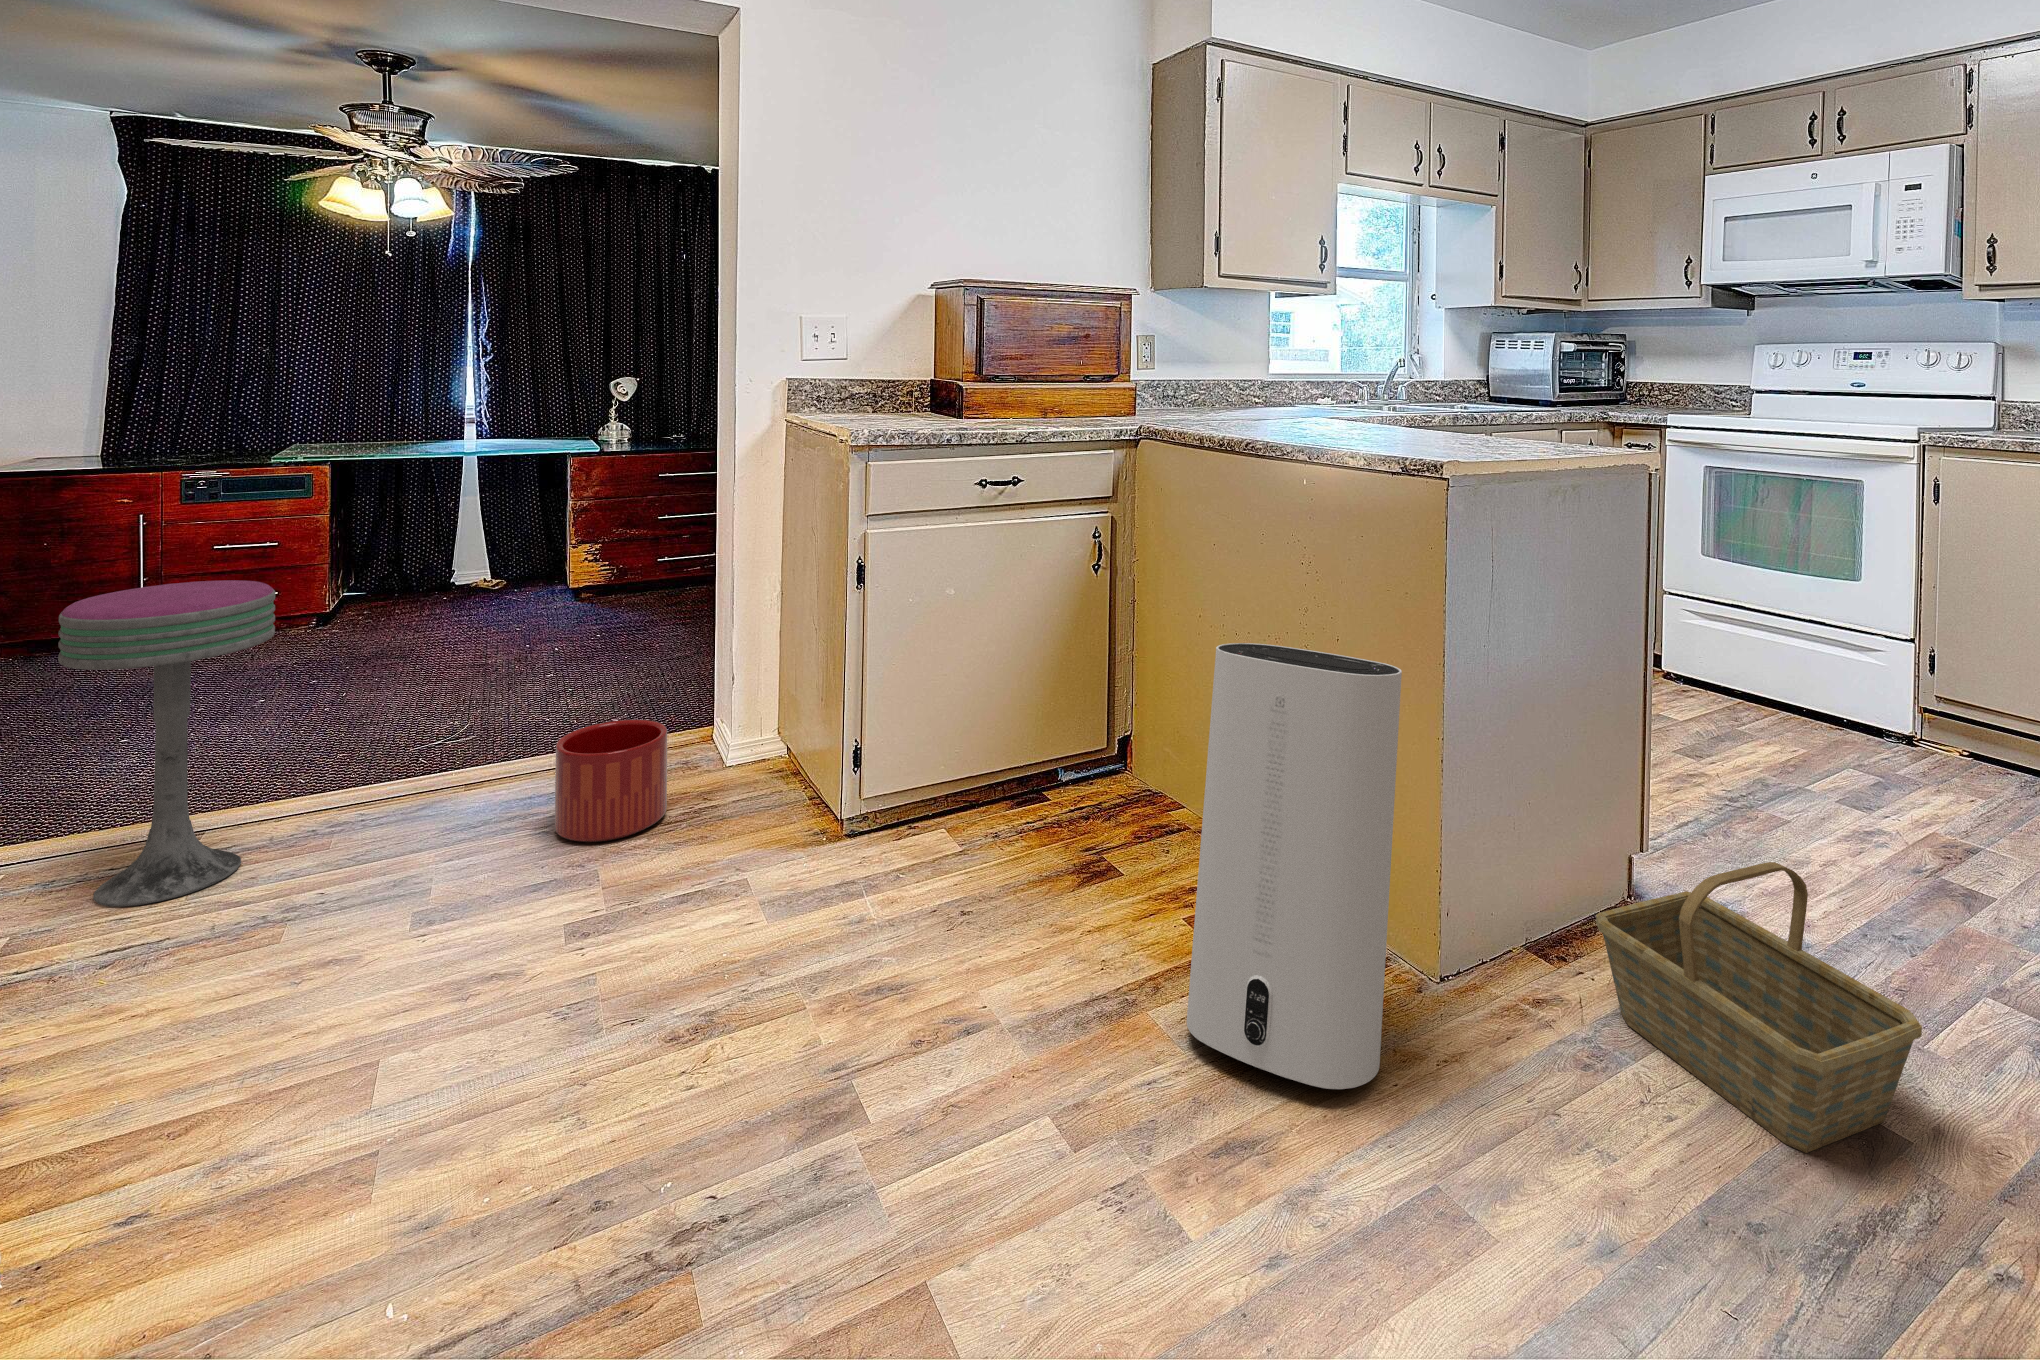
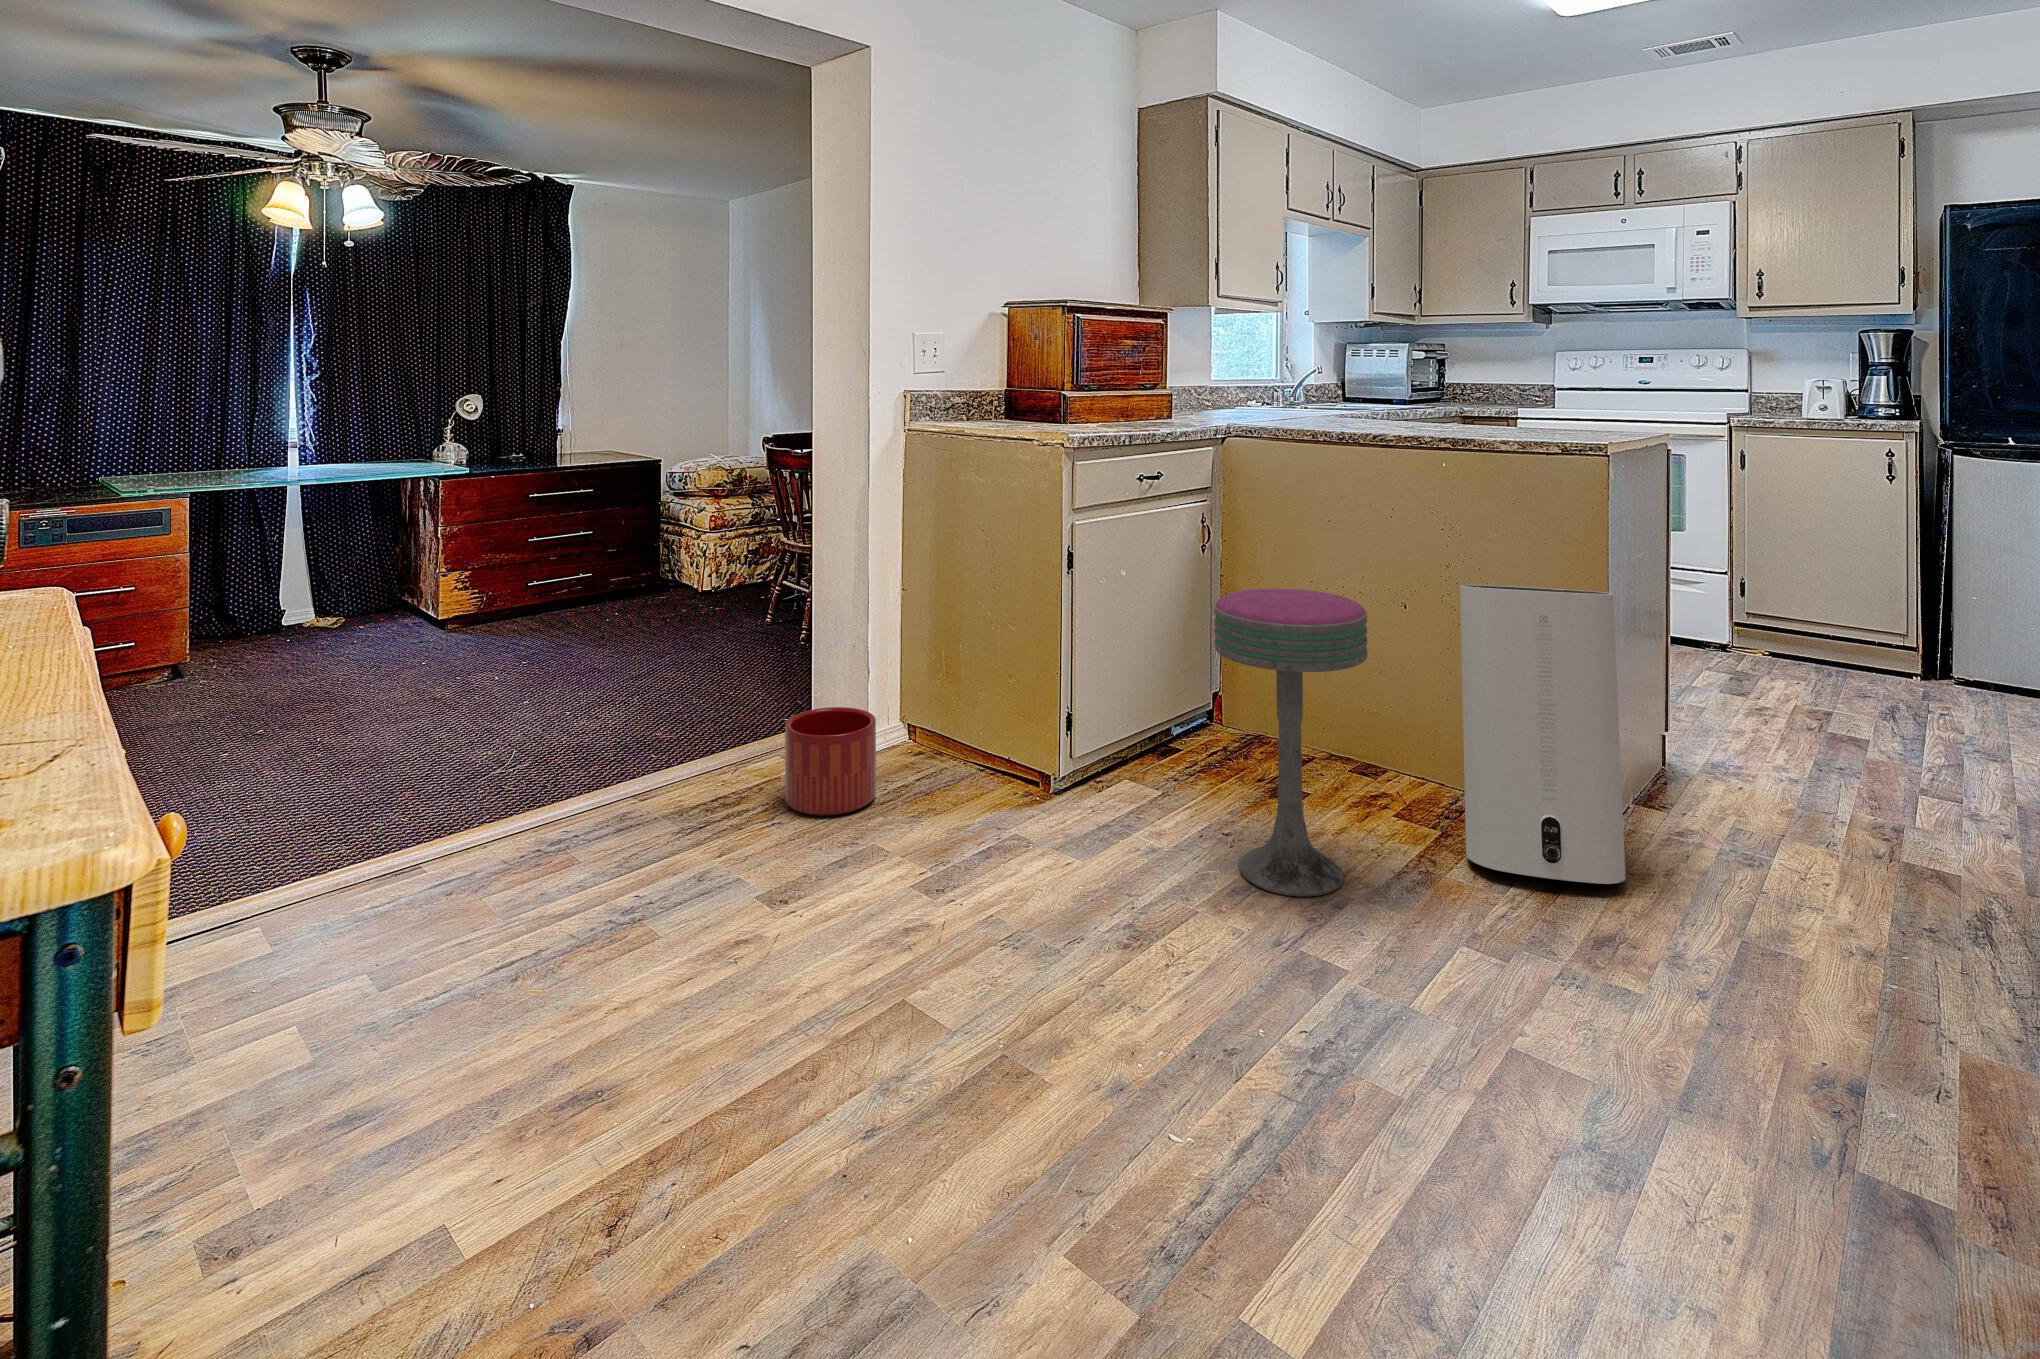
bar stool: present [58,580,275,906] -> present [1214,589,1367,897]
basket: present [1596,862,1922,1153] -> none [1702,705,1941,878]

